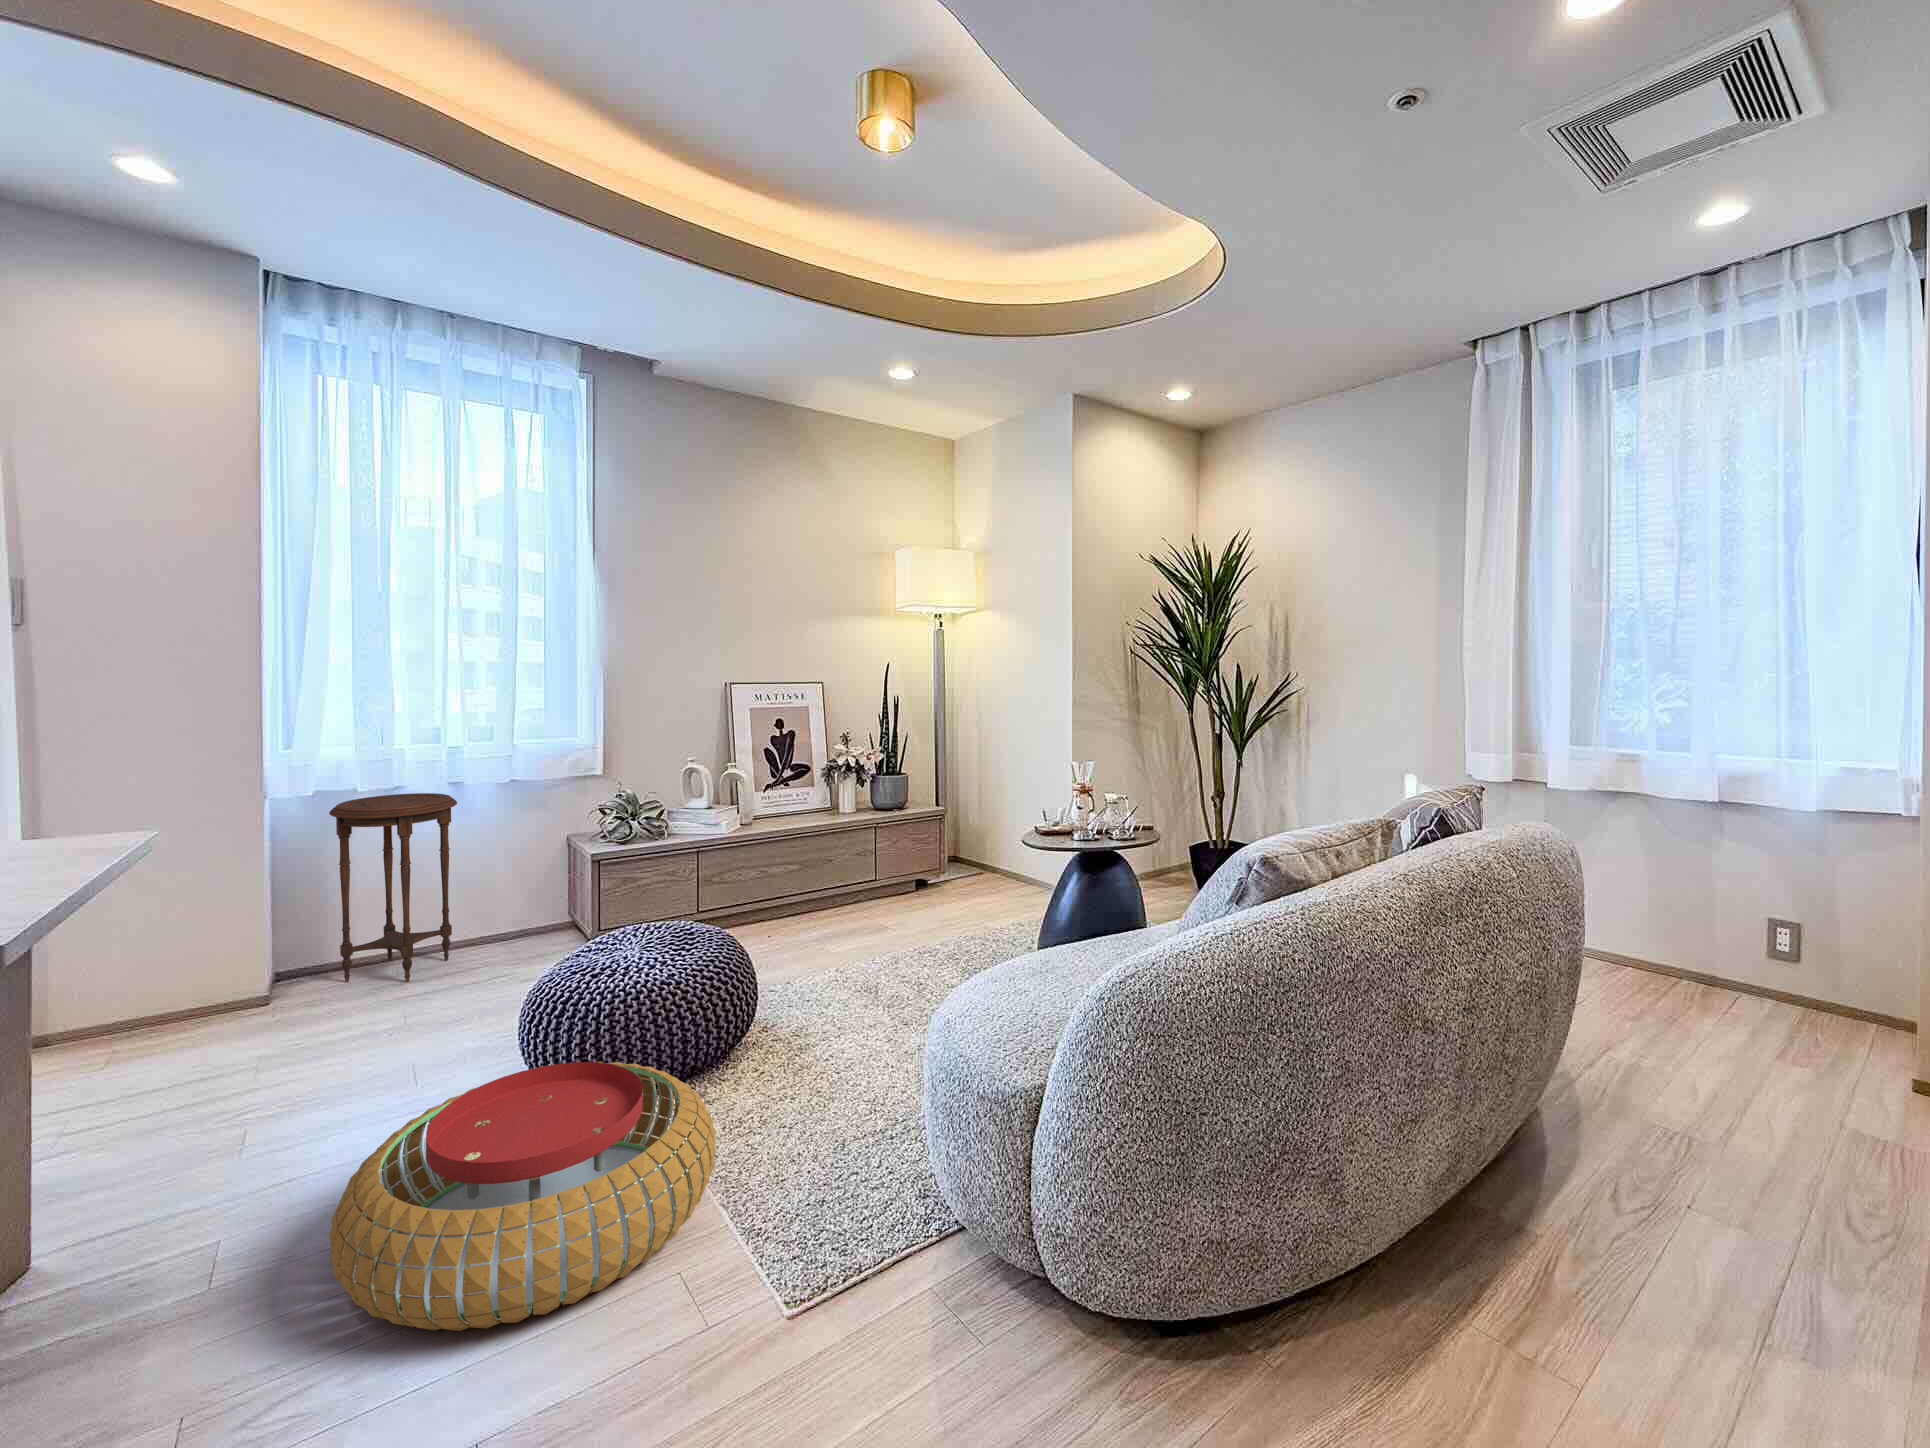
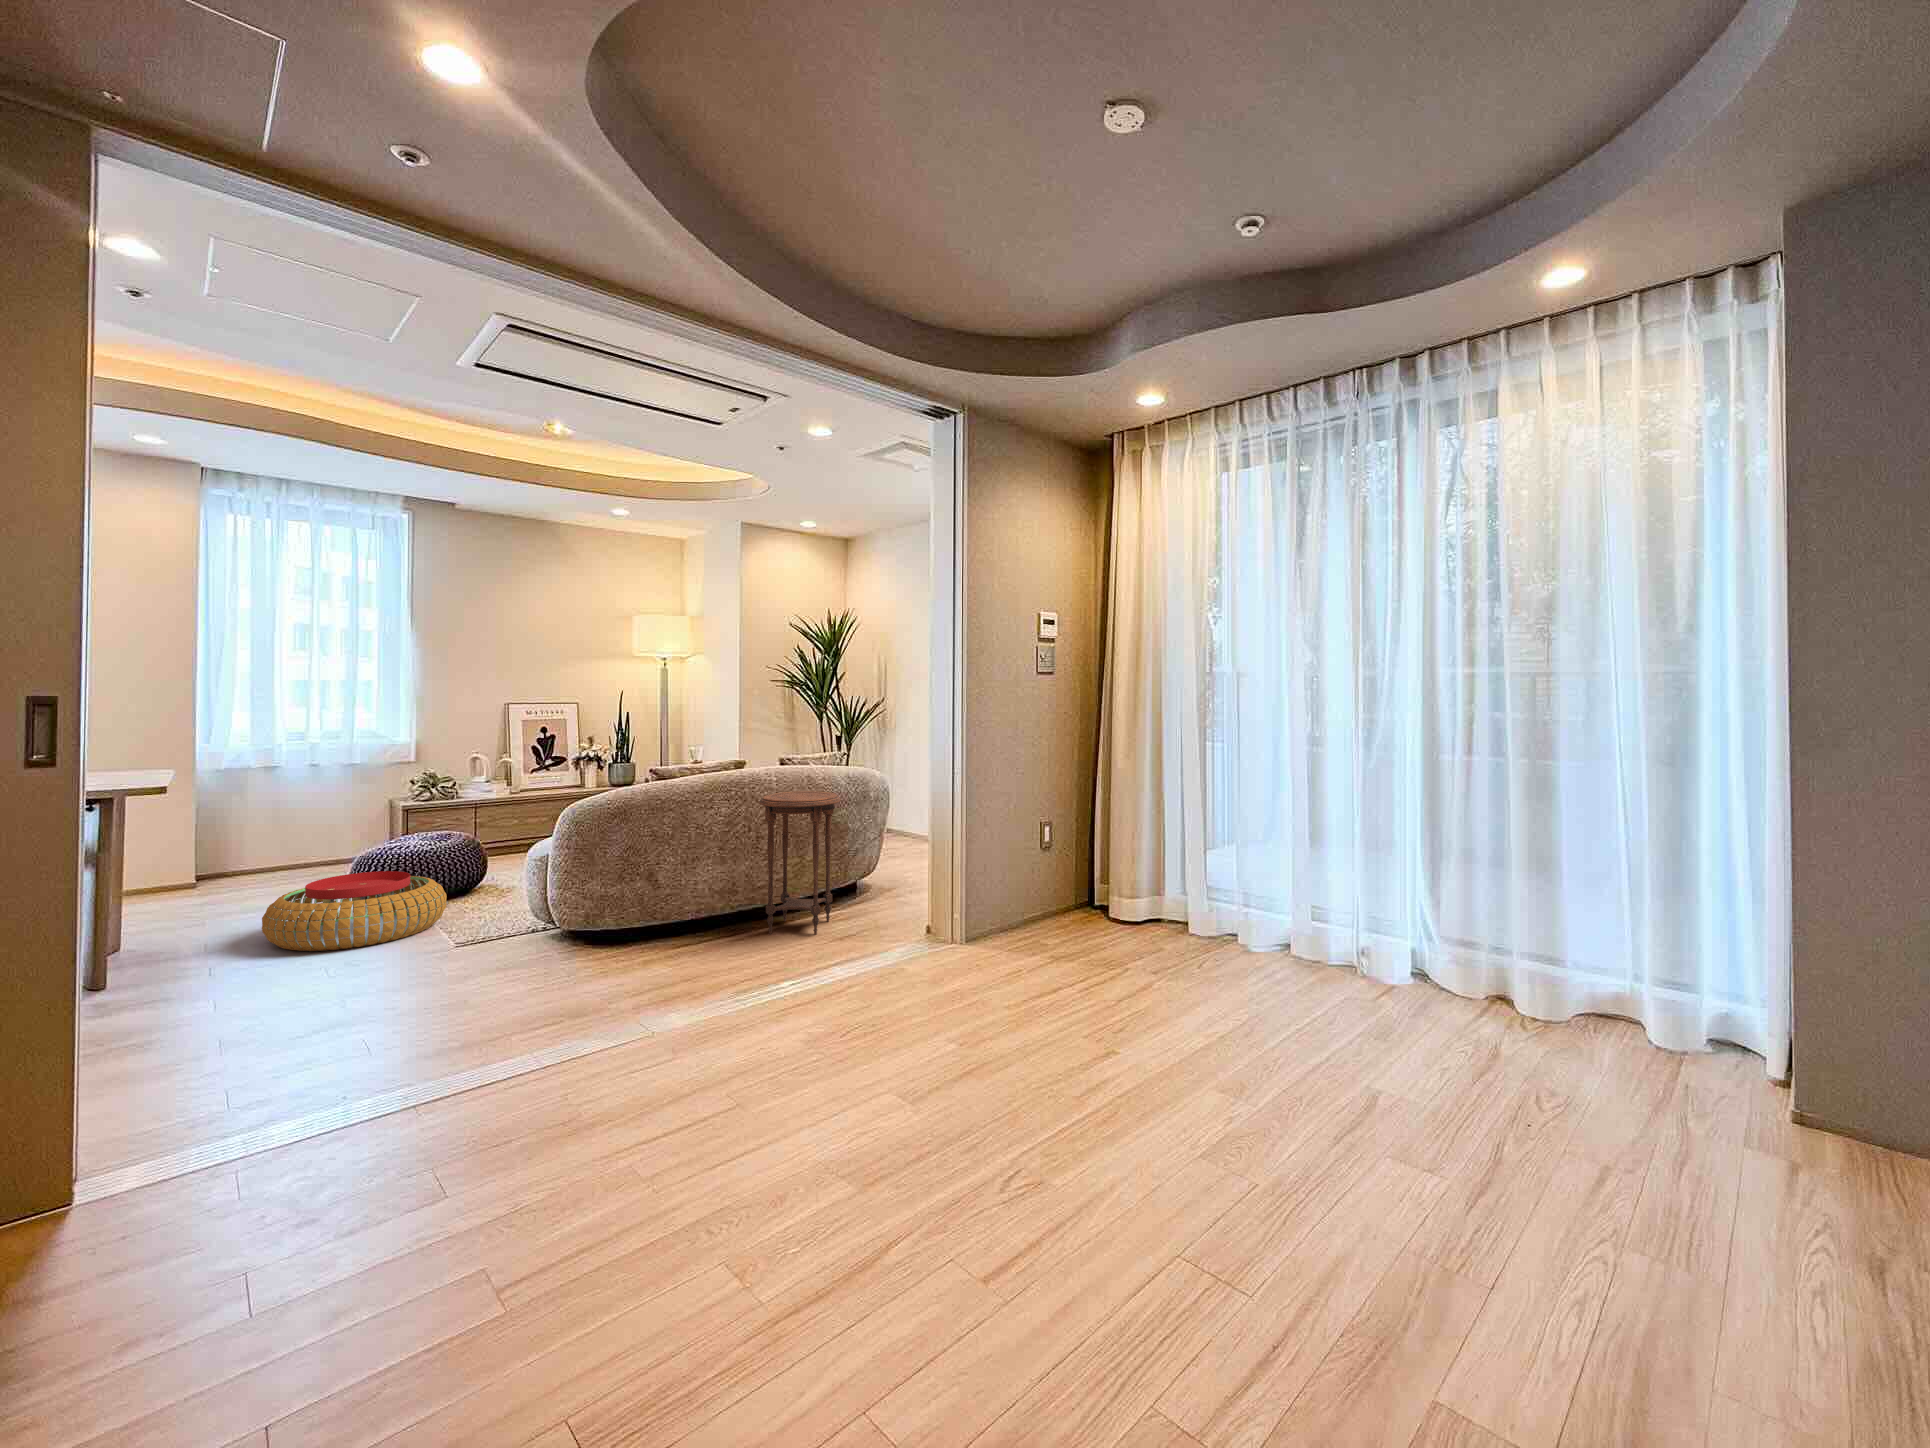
side table: present [329,793,457,982] -> present [759,791,841,935]

